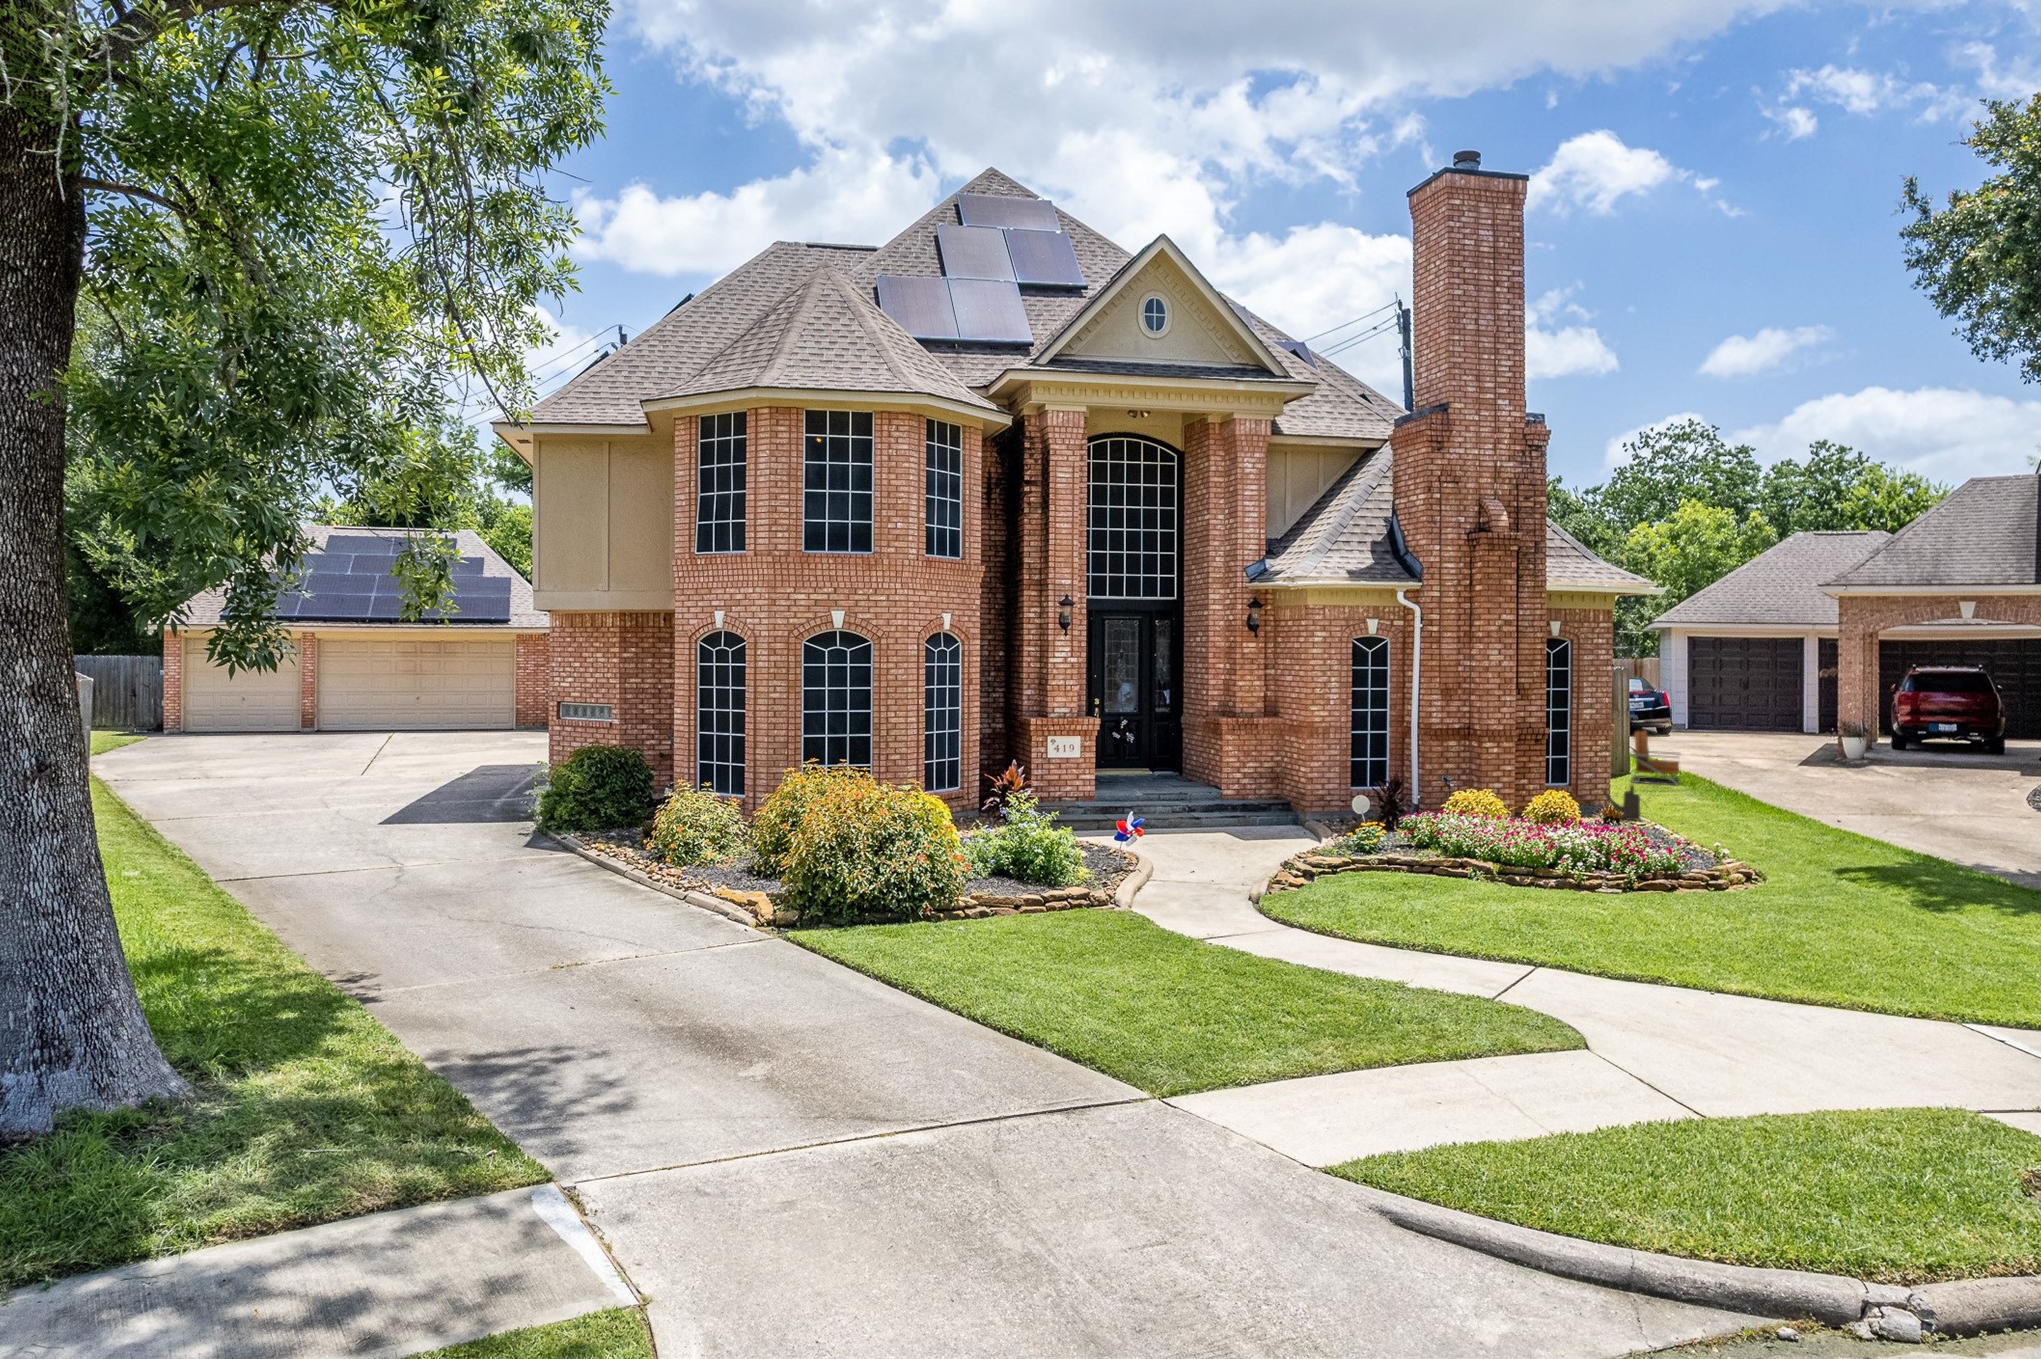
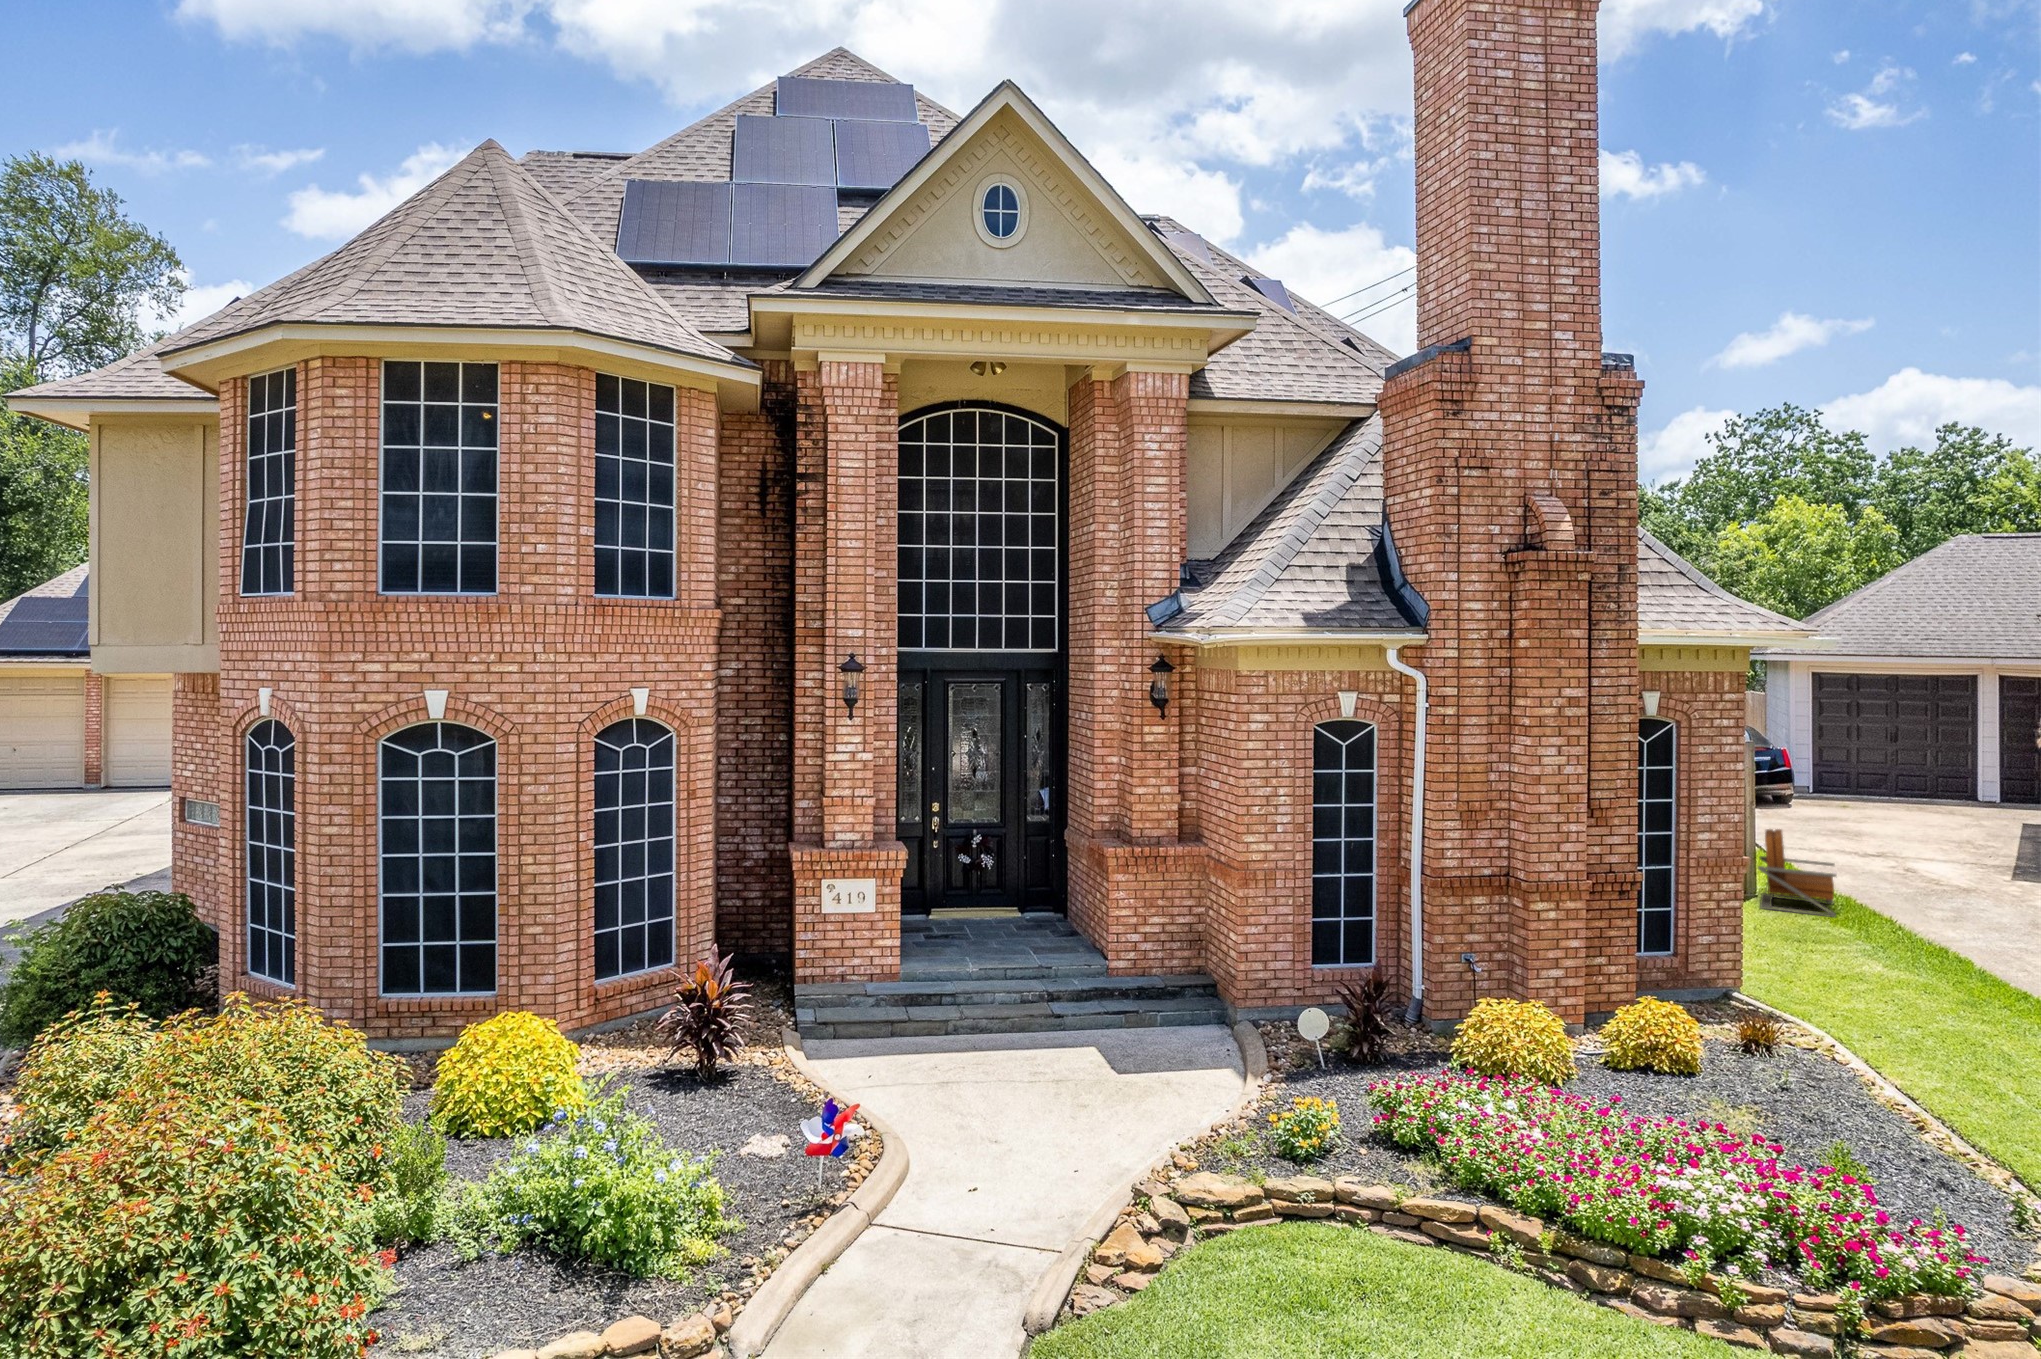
watering can: present [1602,785,1647,820] -> none [1730,960,1812,1022]

